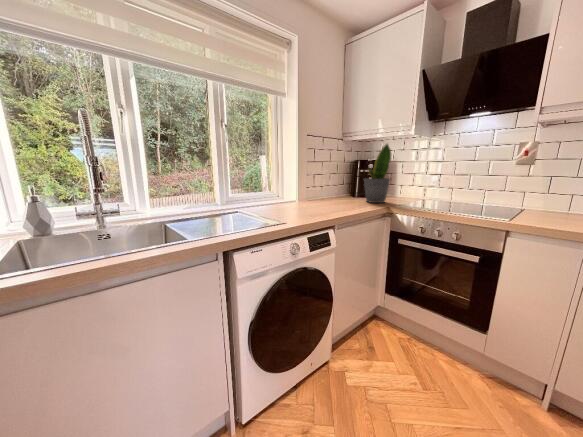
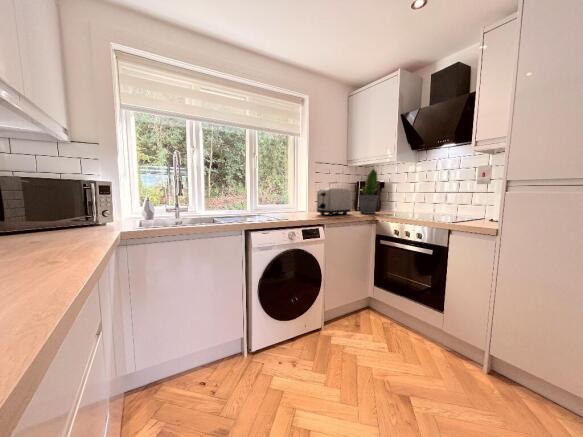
toaster: none [316,171,359,209] -> present [317,188,351,216]

